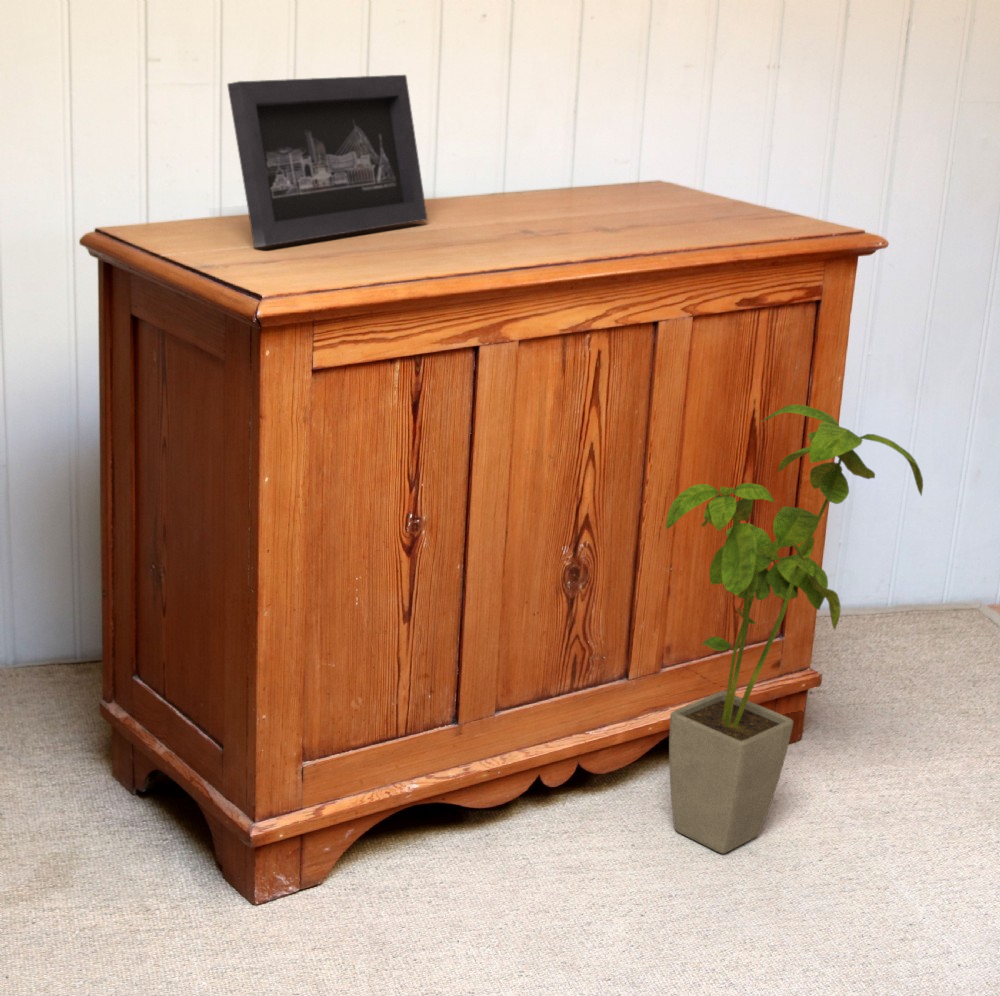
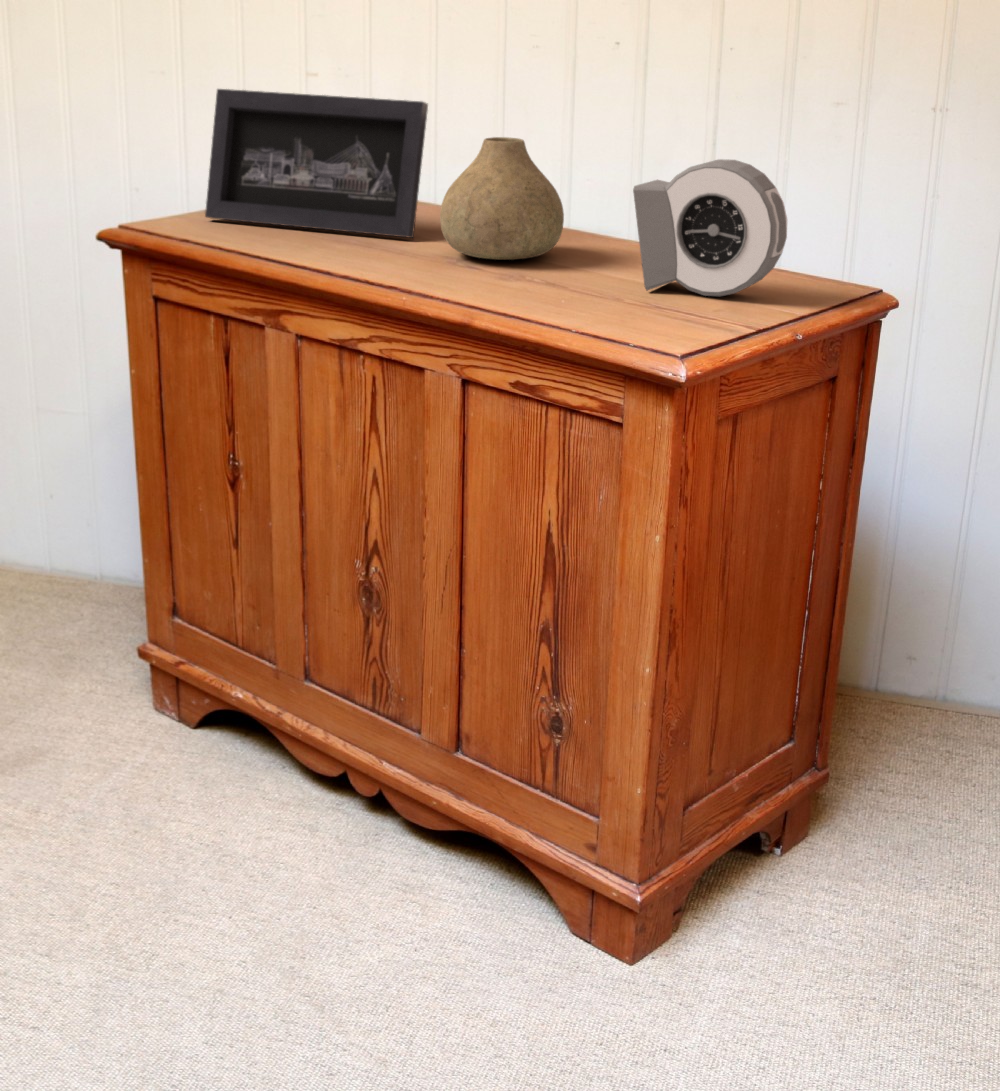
alarm clock: none [626,100,724,217] -> present [633,159,787,296]
vase: none [454,102,575,222] -> present [440,137,564,260]
house plant: present [666,405,923,853] -> none [239,469,522,933]

